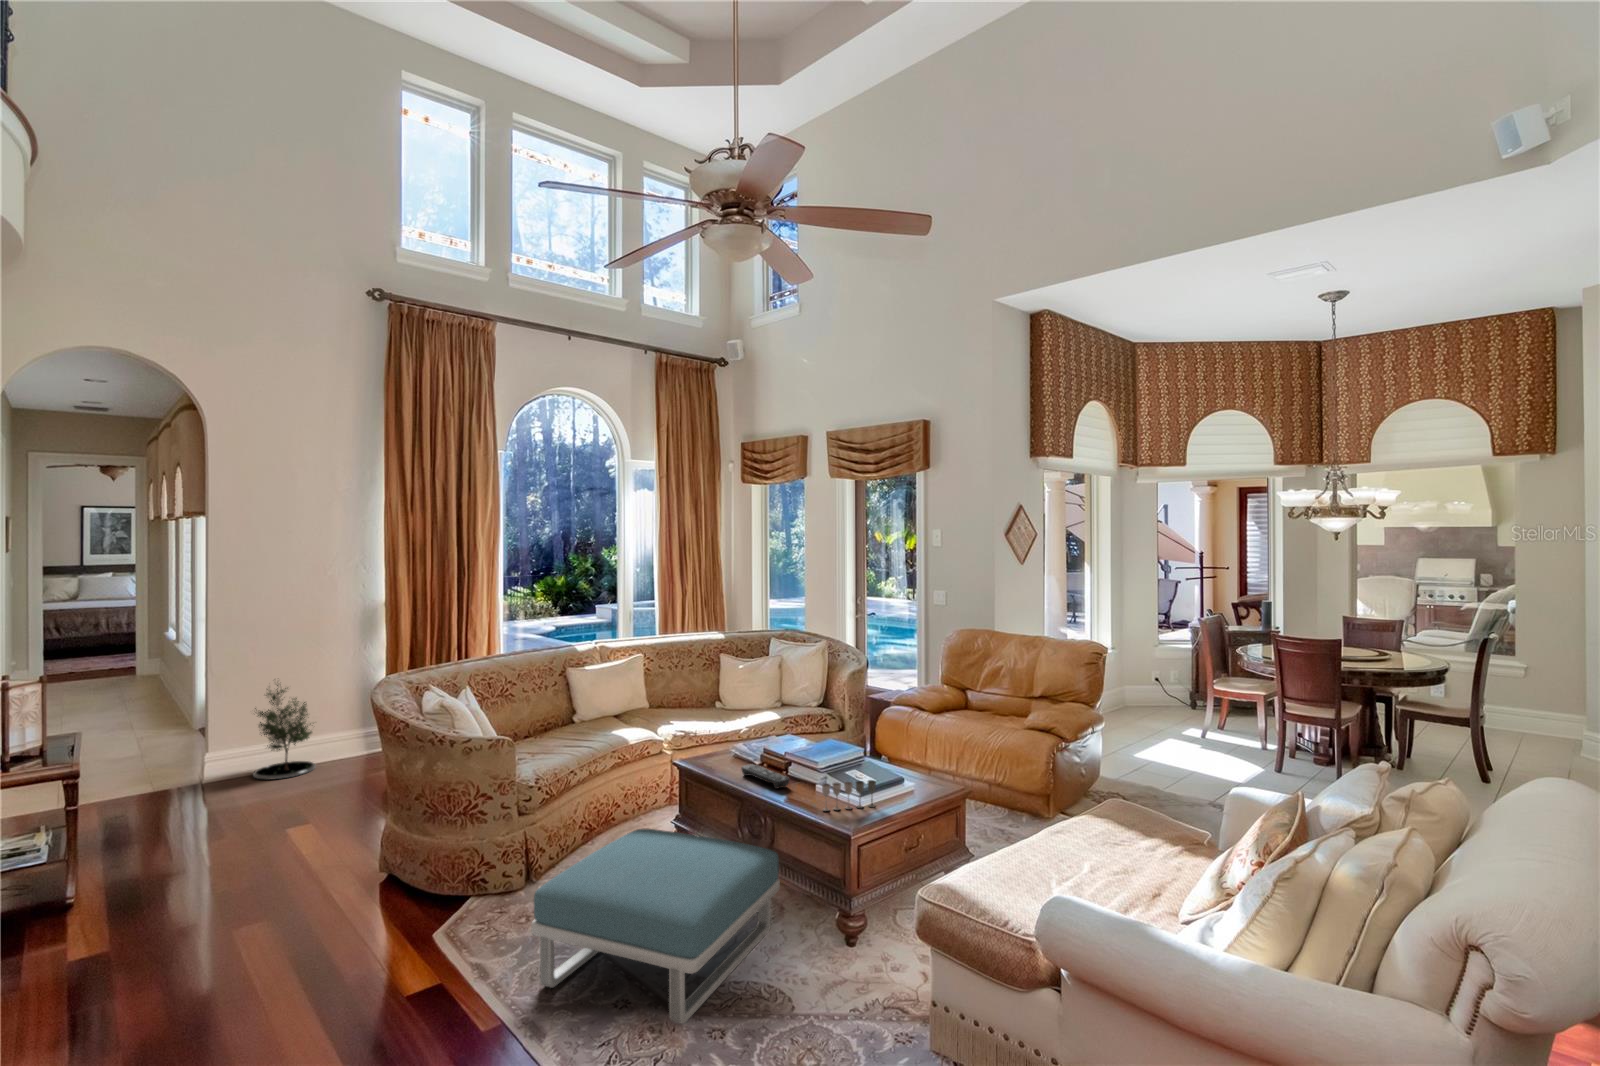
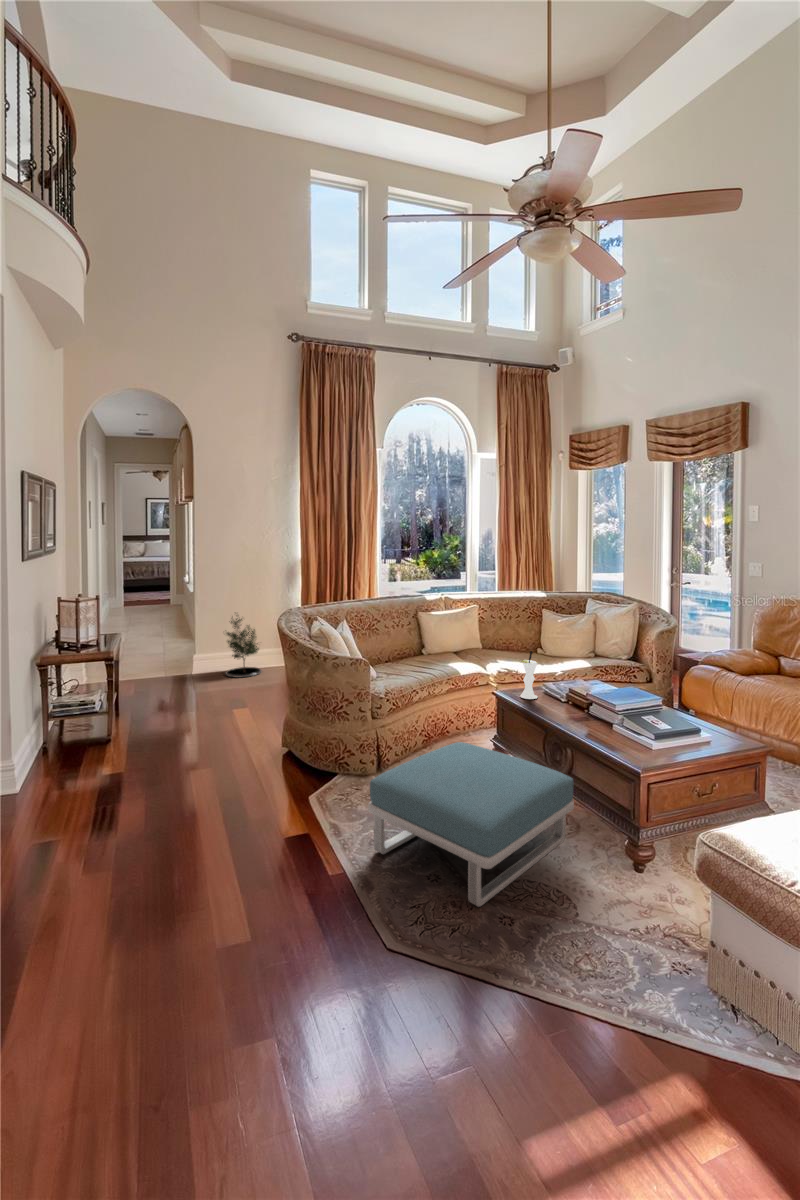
vase: none [707,707,728,766] -> present [520,651,538,699]
remote control: present [741,764,789,788] -> none [548,701,589,724]
wine glass: present [822,780,876,811] -> none [617,724,672,751]

